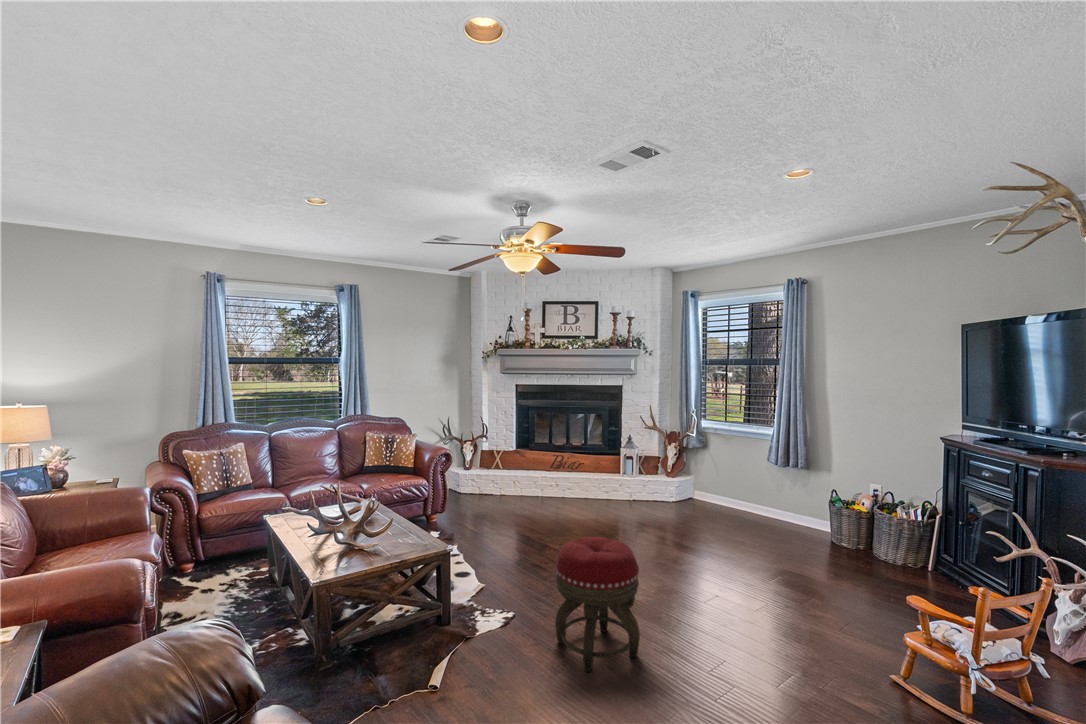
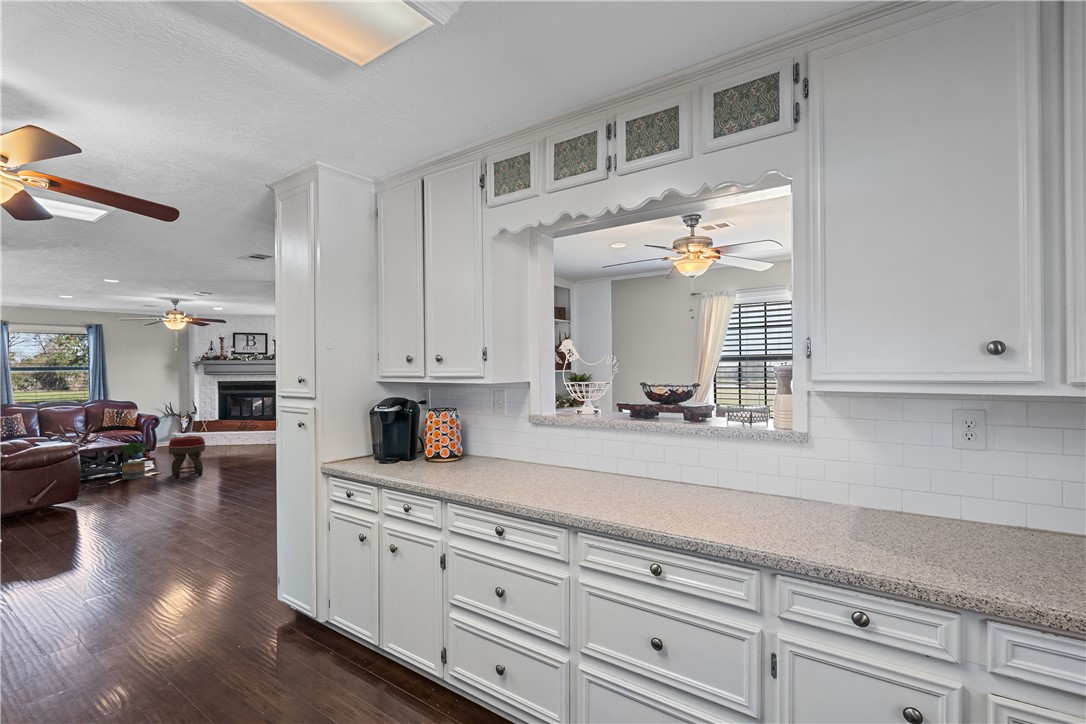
potted tree: none [446,550,507,660] -> present [122,443,149,479]

